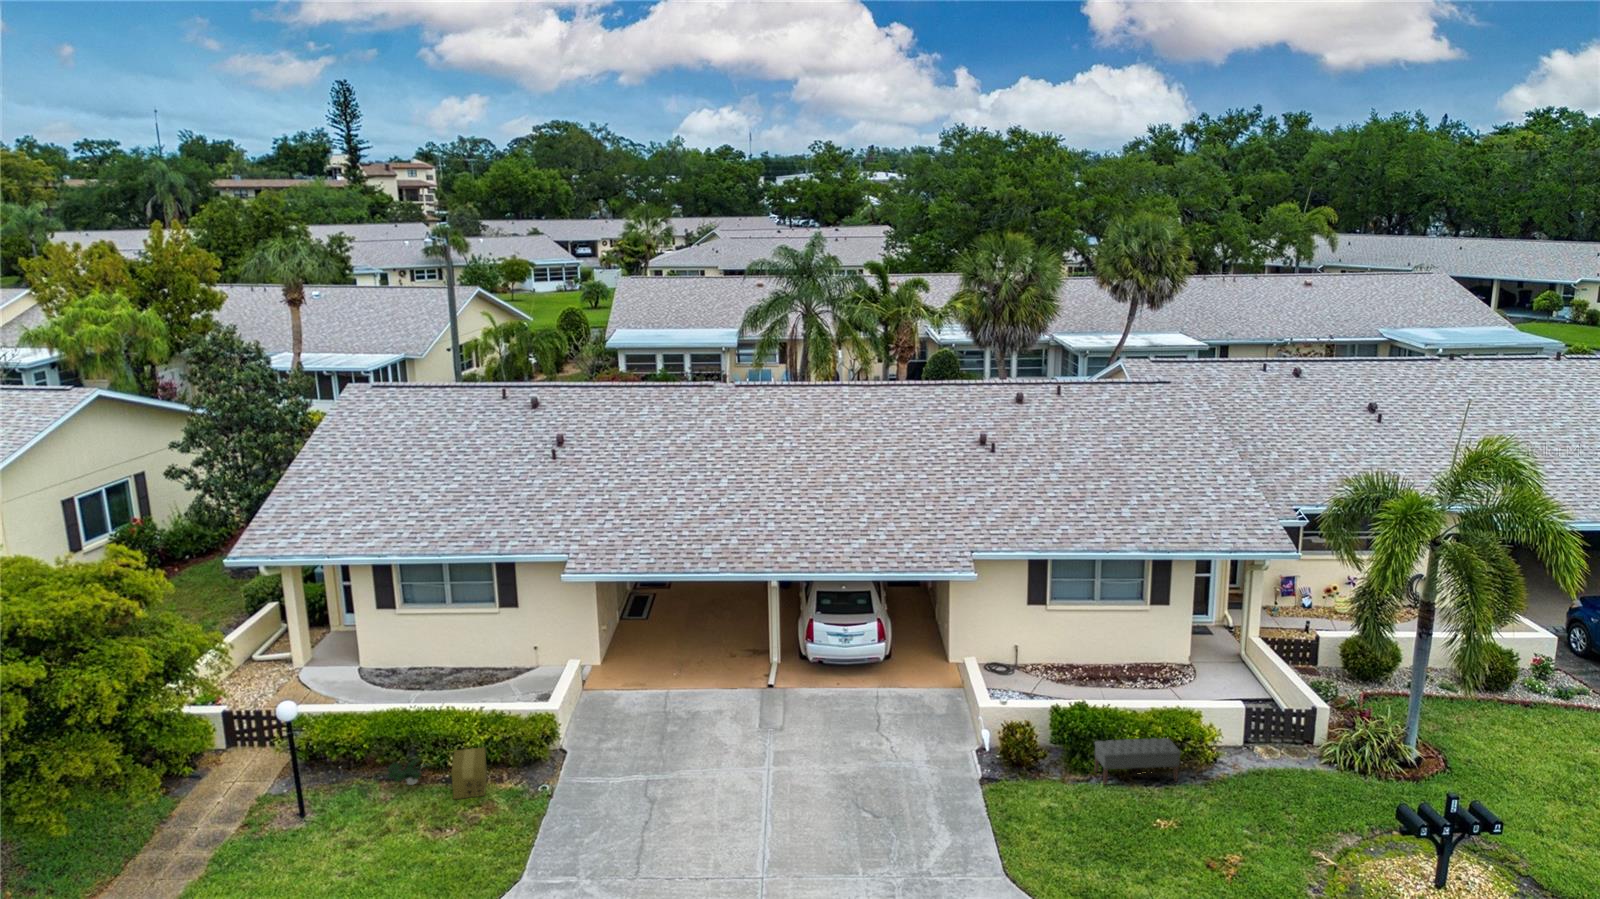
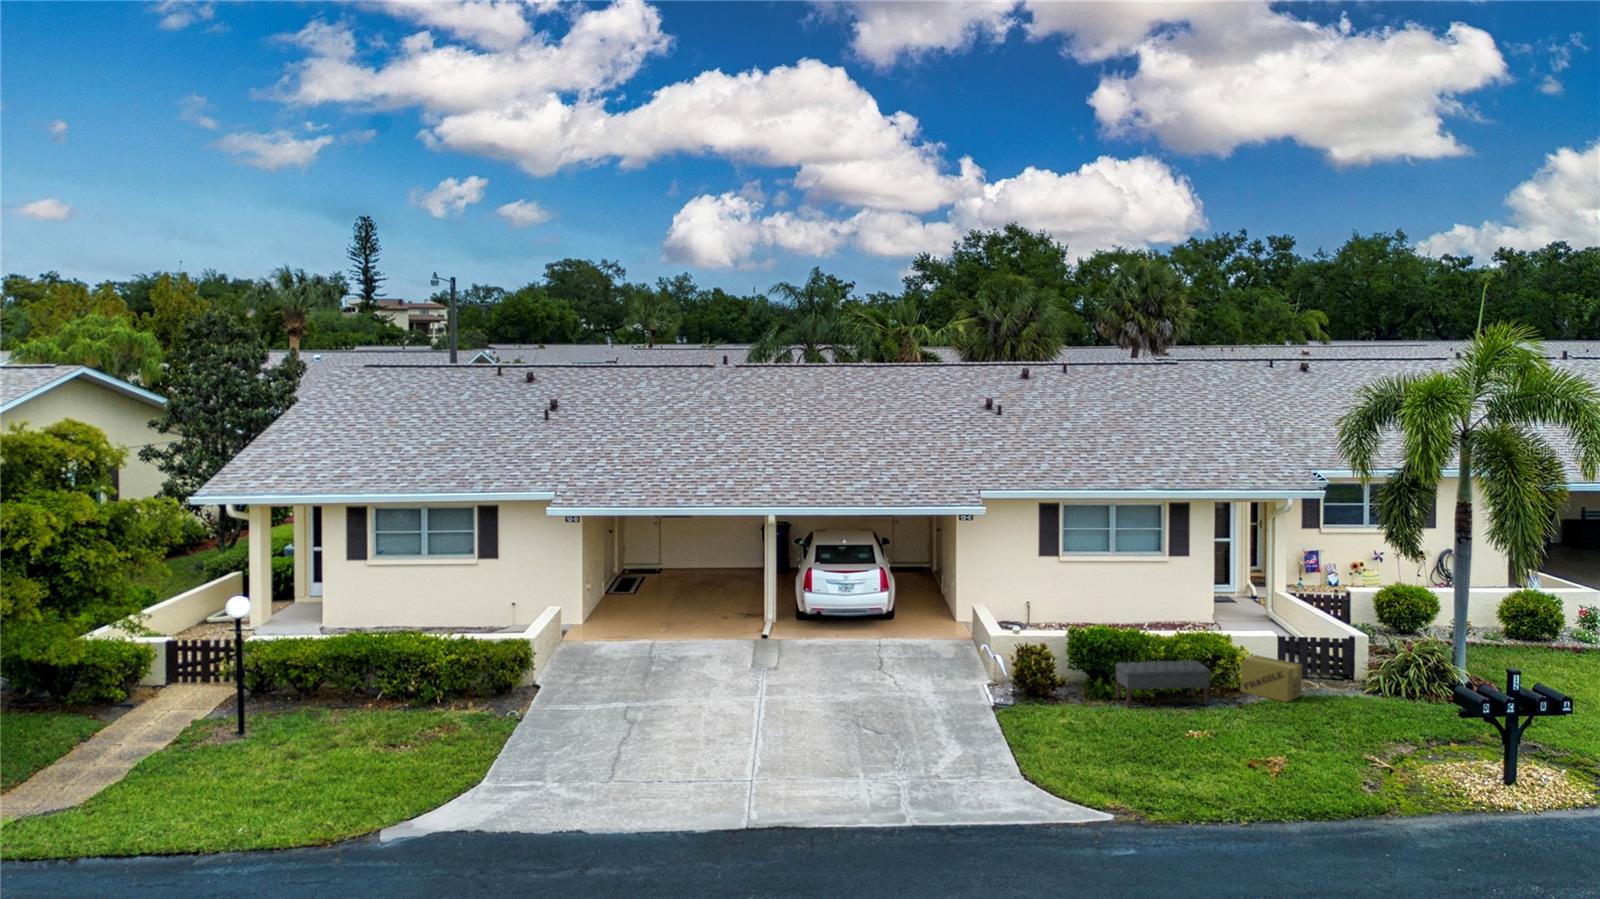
cardboard box: present [452,747,487,799] -> present [1240,655,1302,702]
potted plant: present [387,759,430,785] -> none [343,683,396,709]

